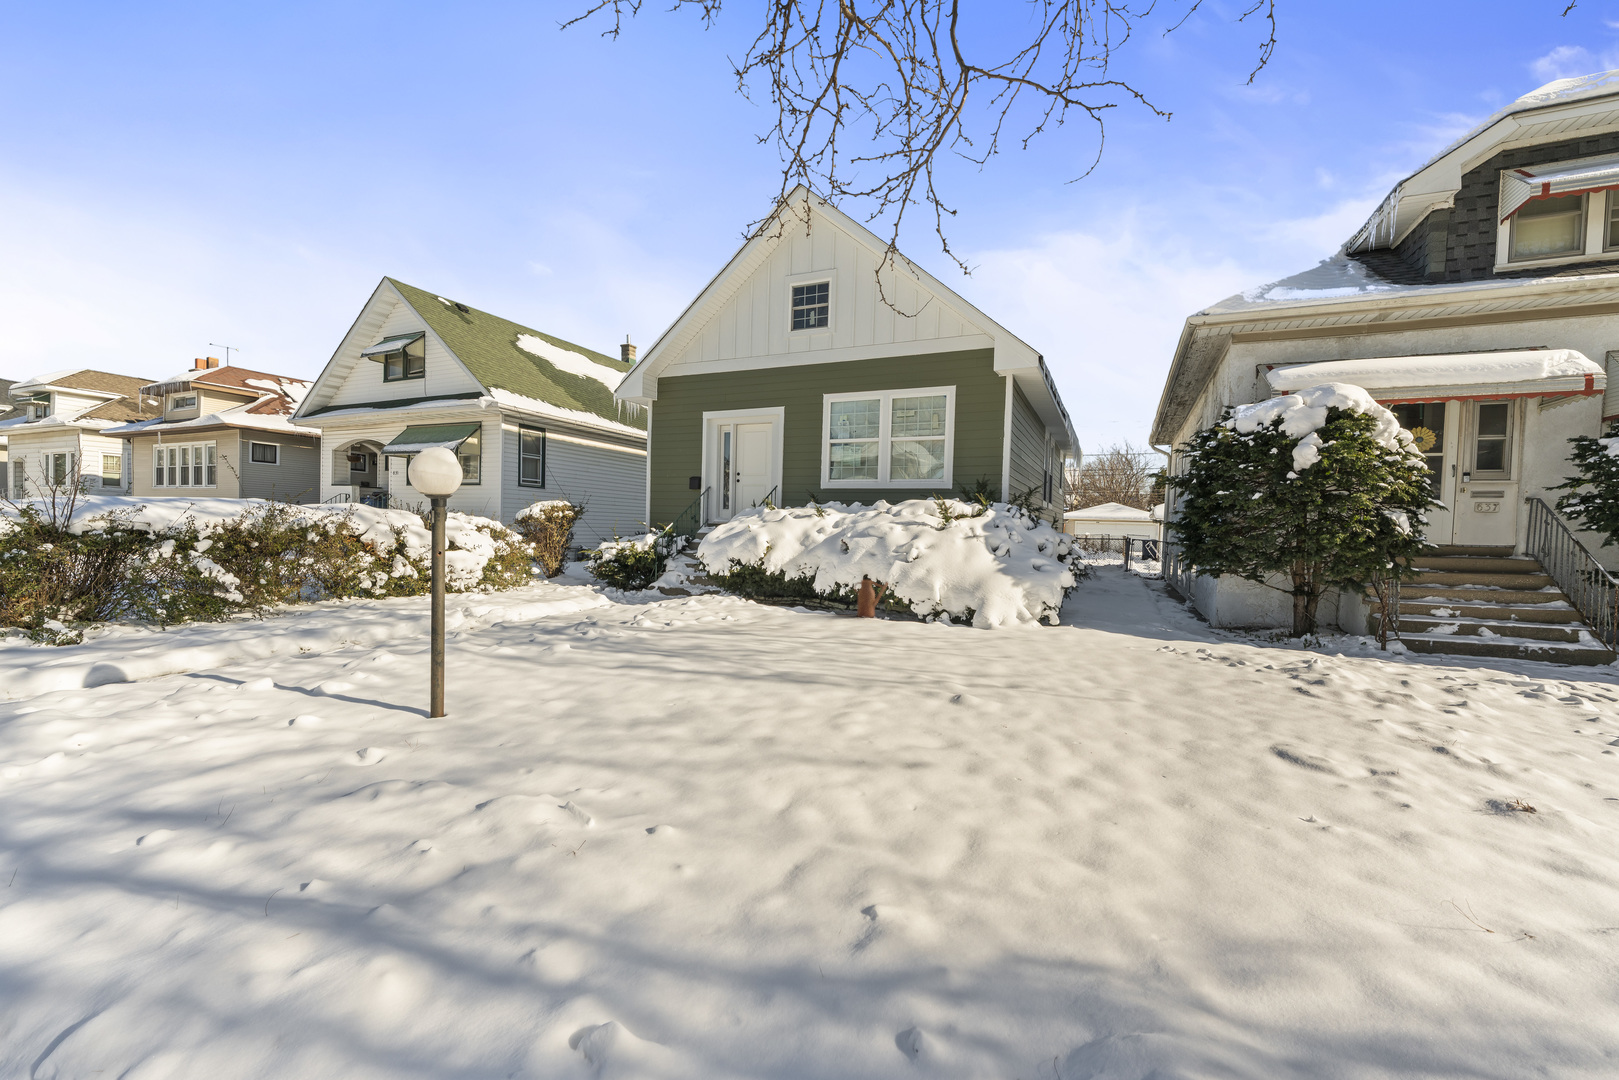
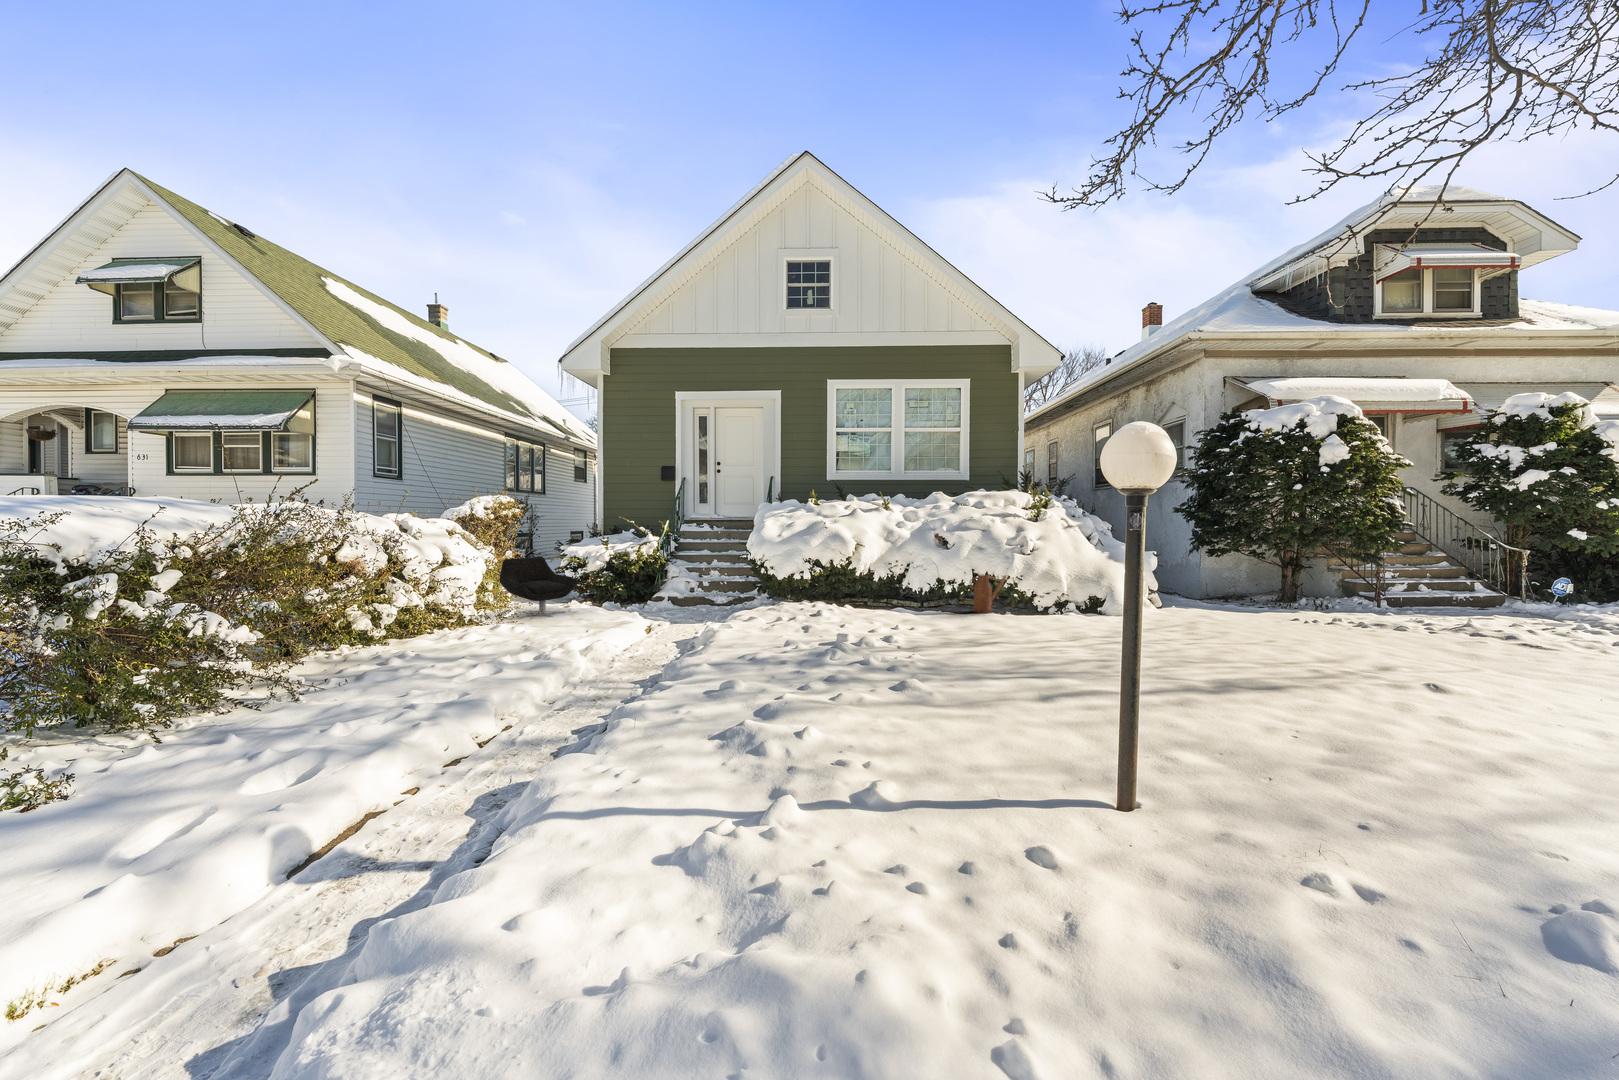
lounge chair: none [481,549,538,598] -> present [499,556,578,617]

